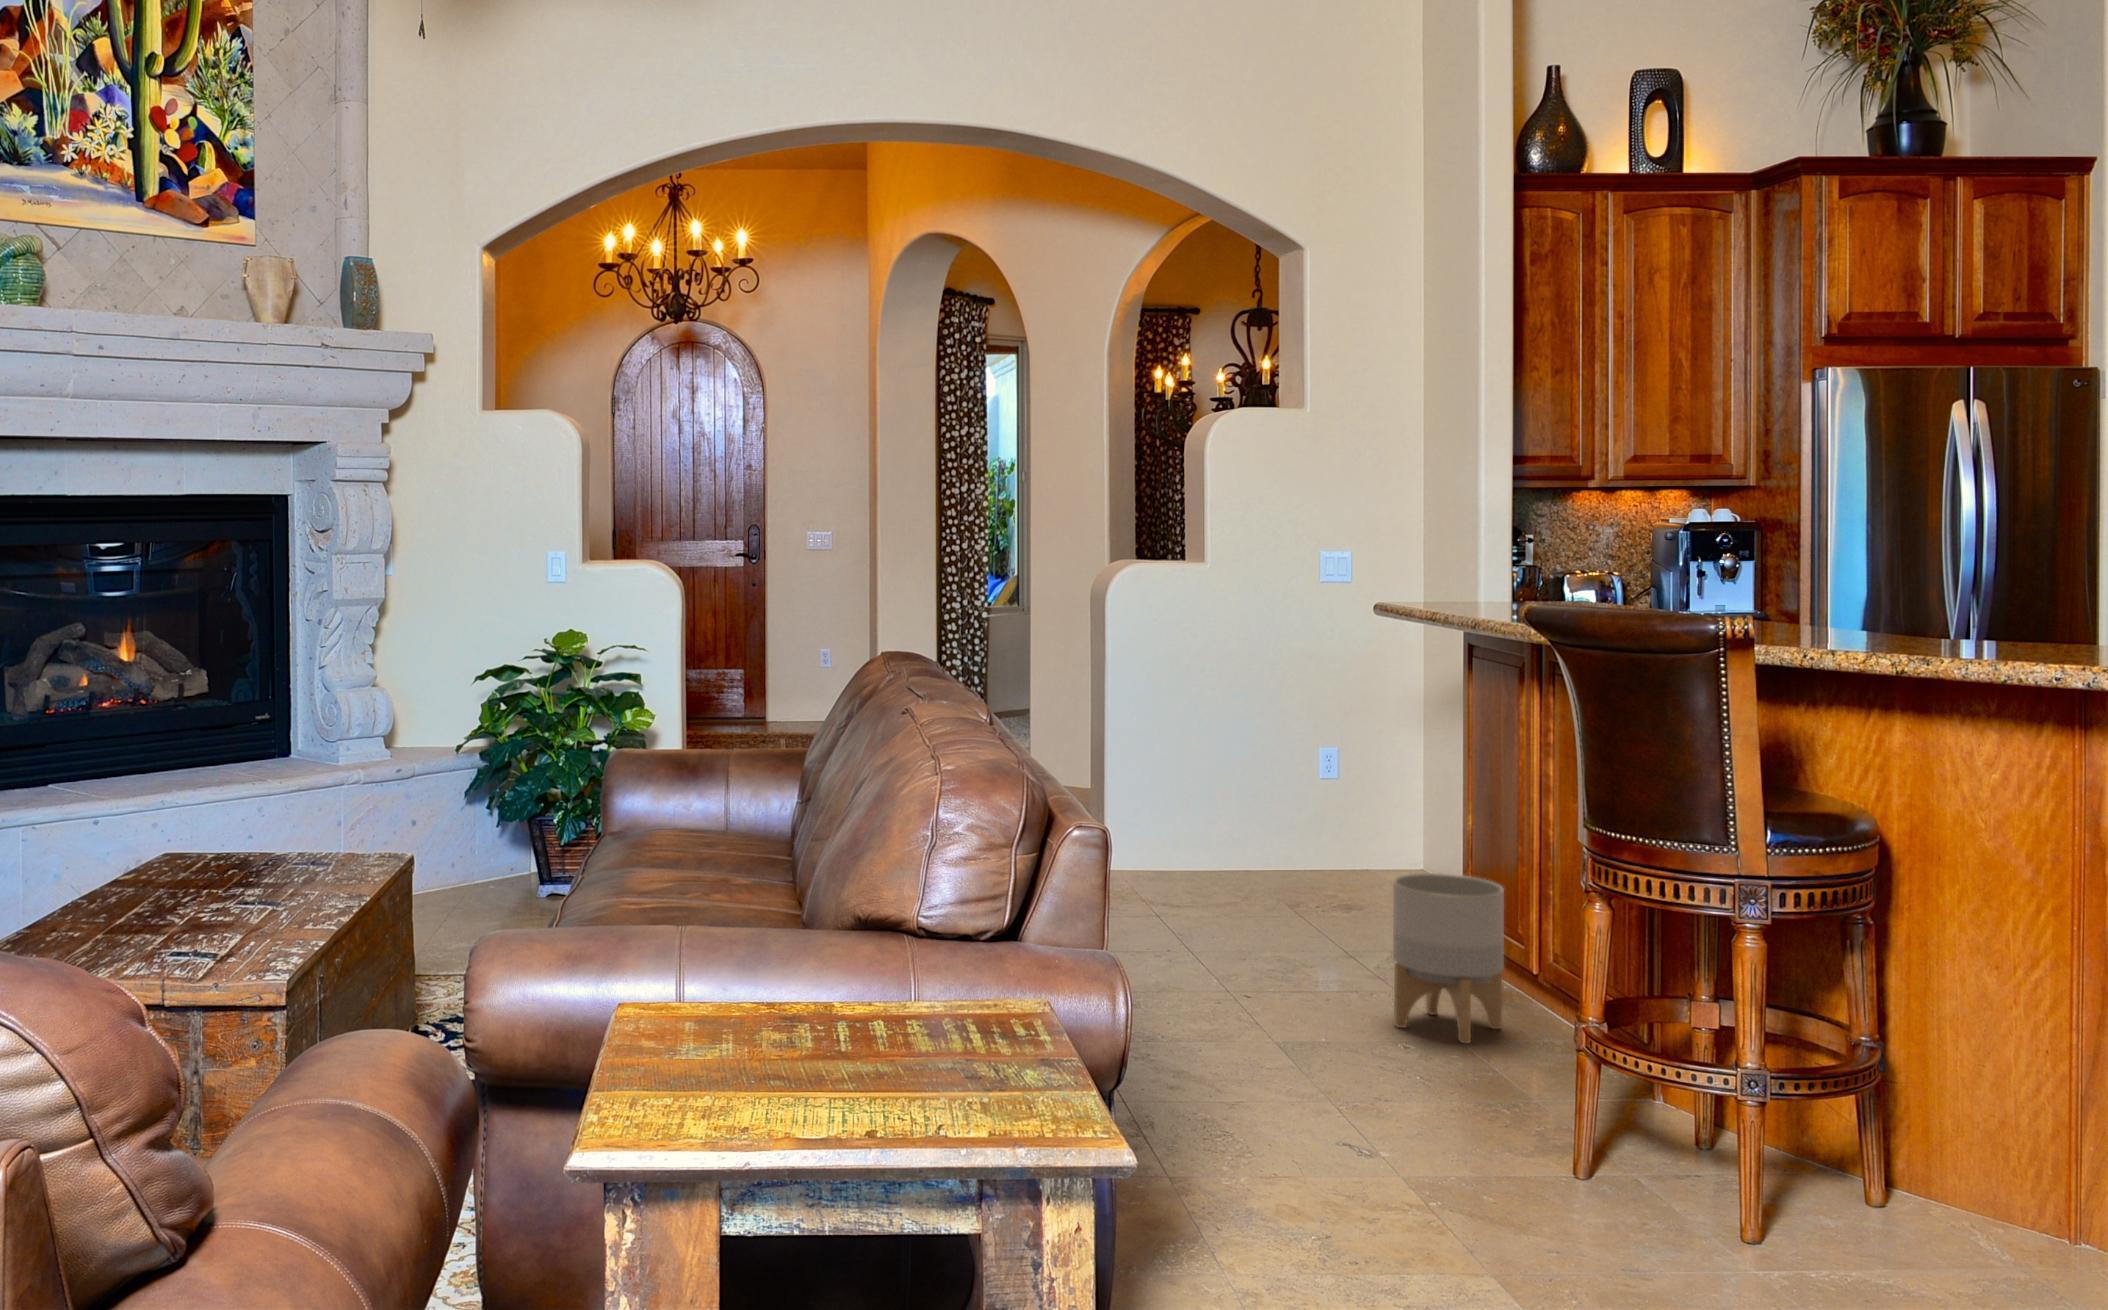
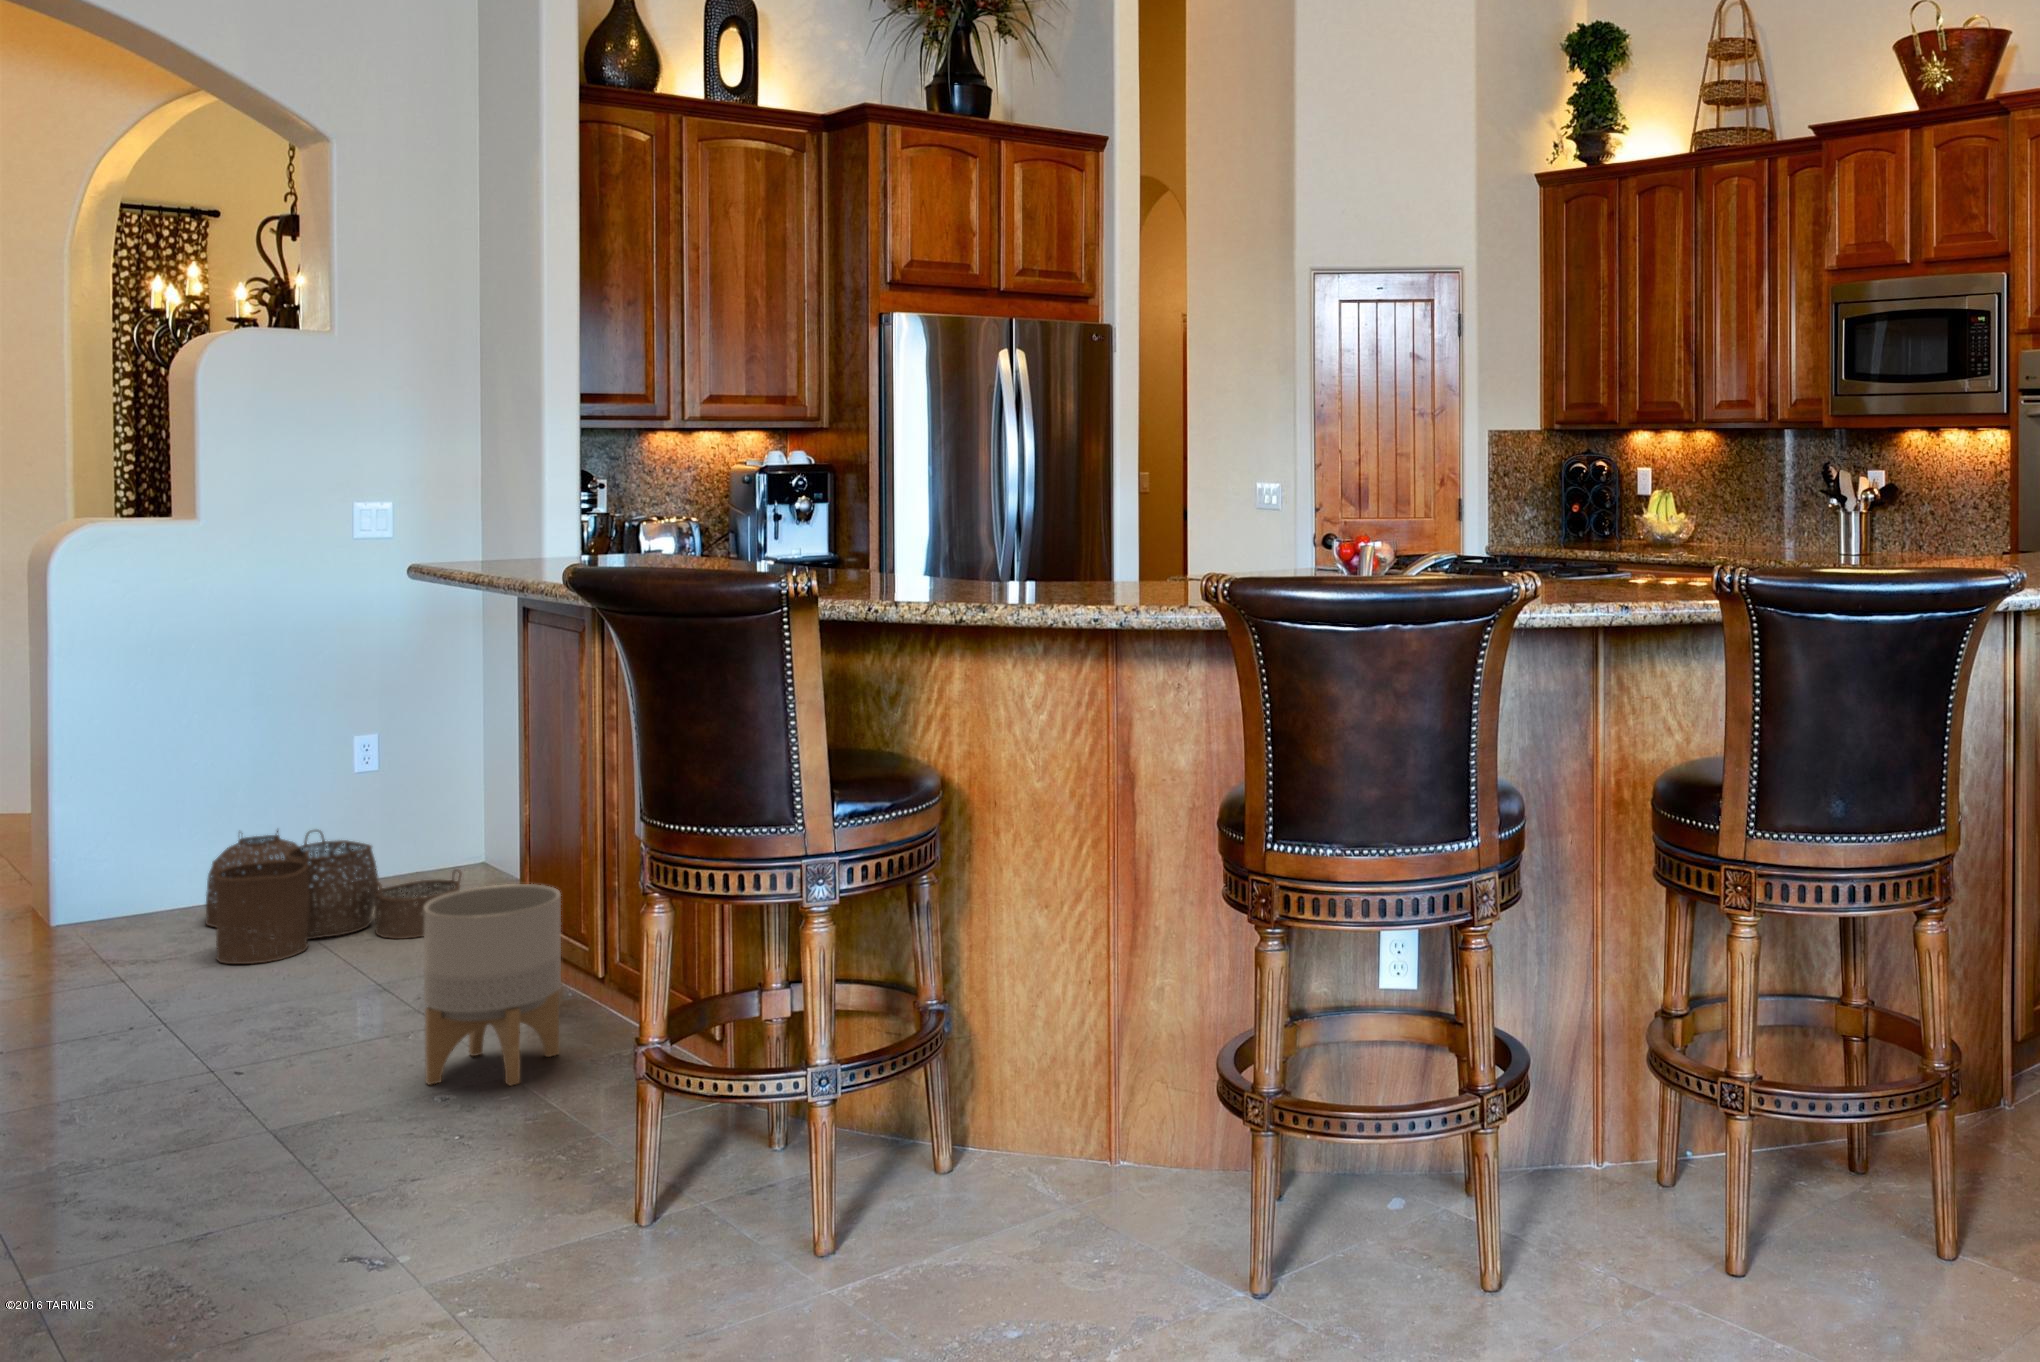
woven basket: none [1217,808,1411,917] -> present [206,830,461,964]

